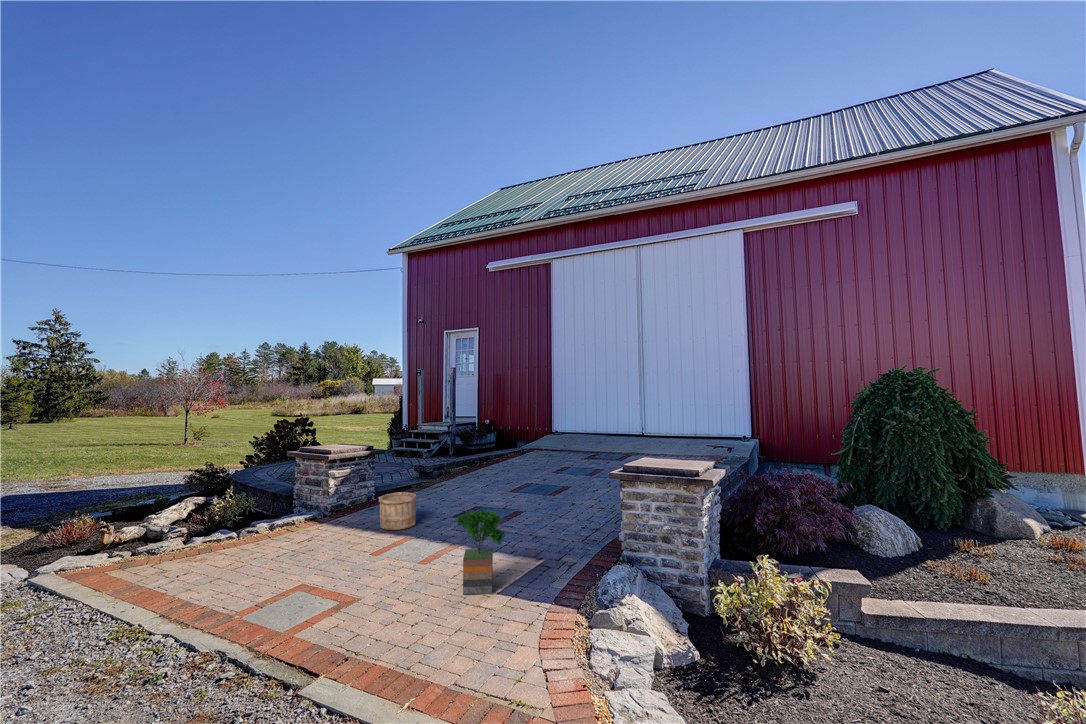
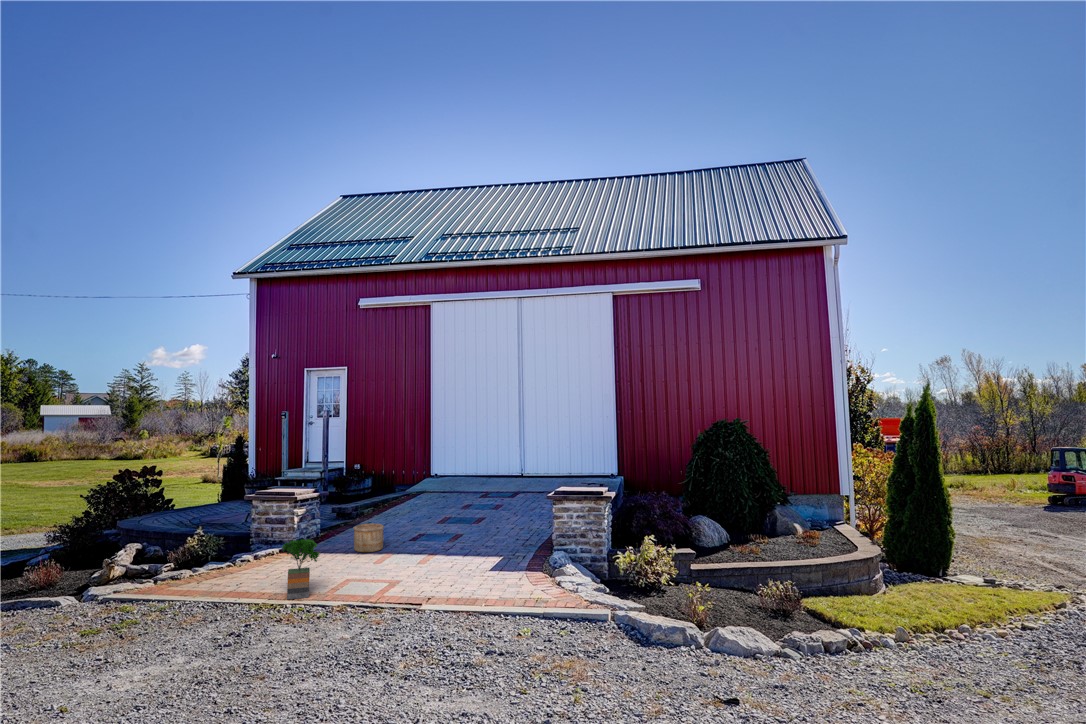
potted tree: present [456,510,506,594] -> present [282,539,320,599]

